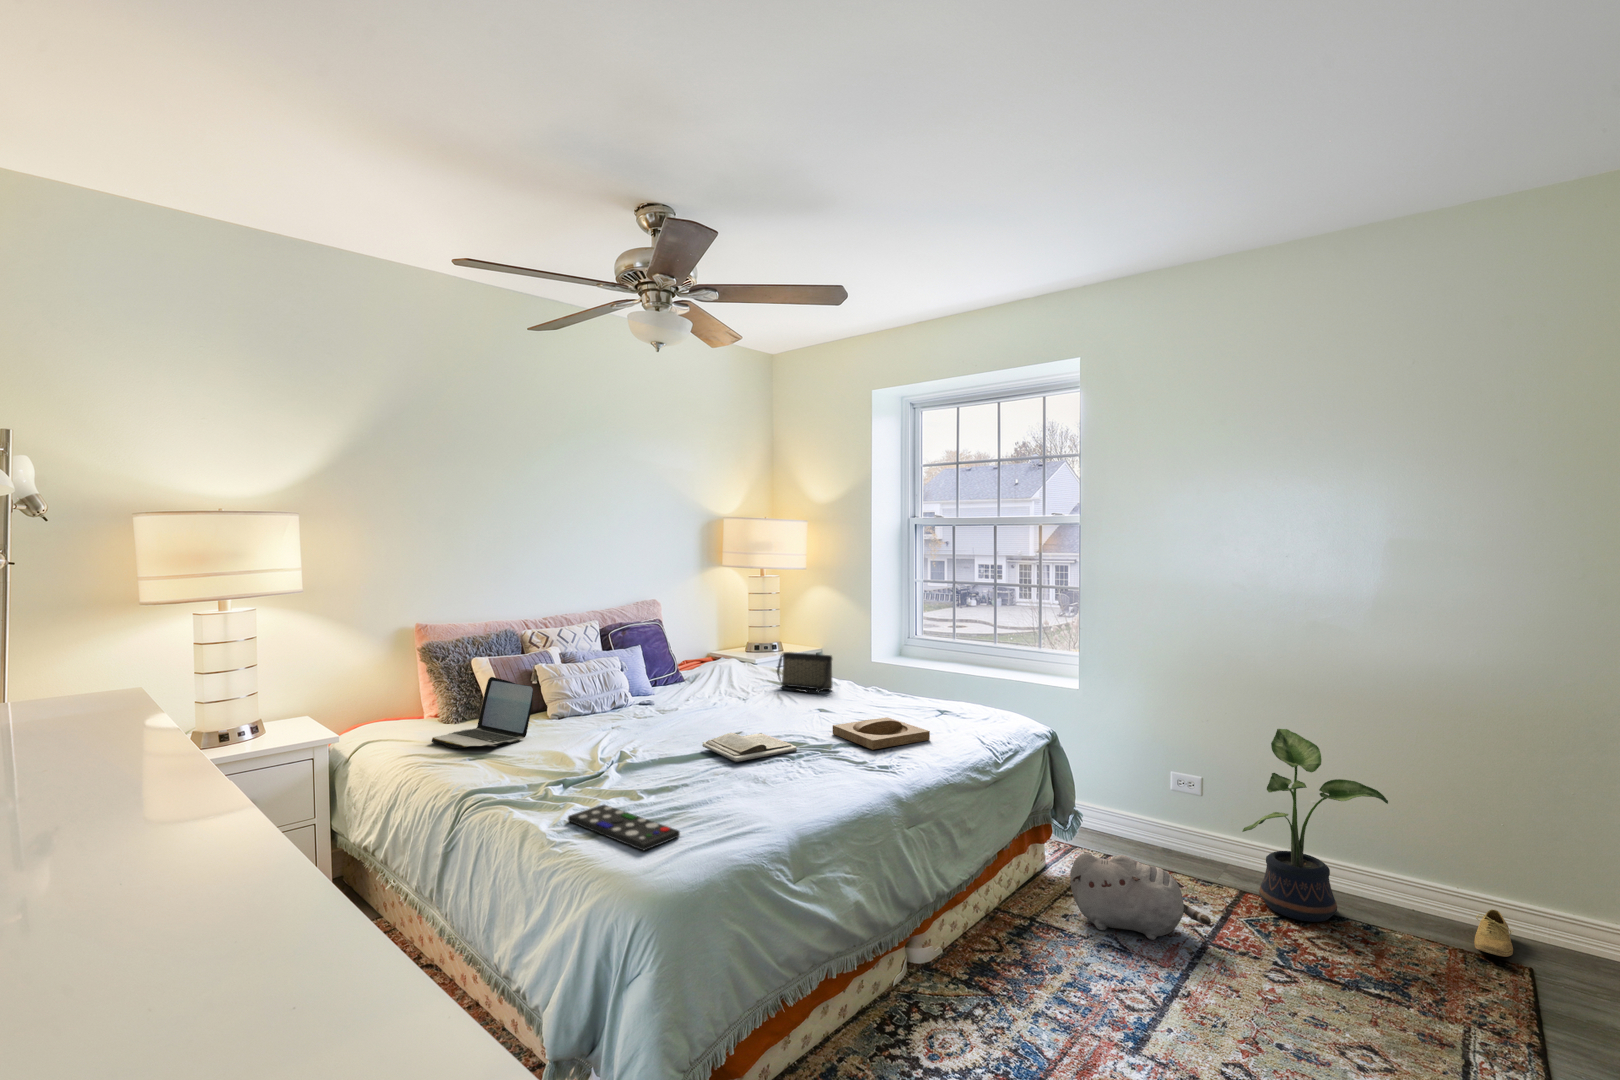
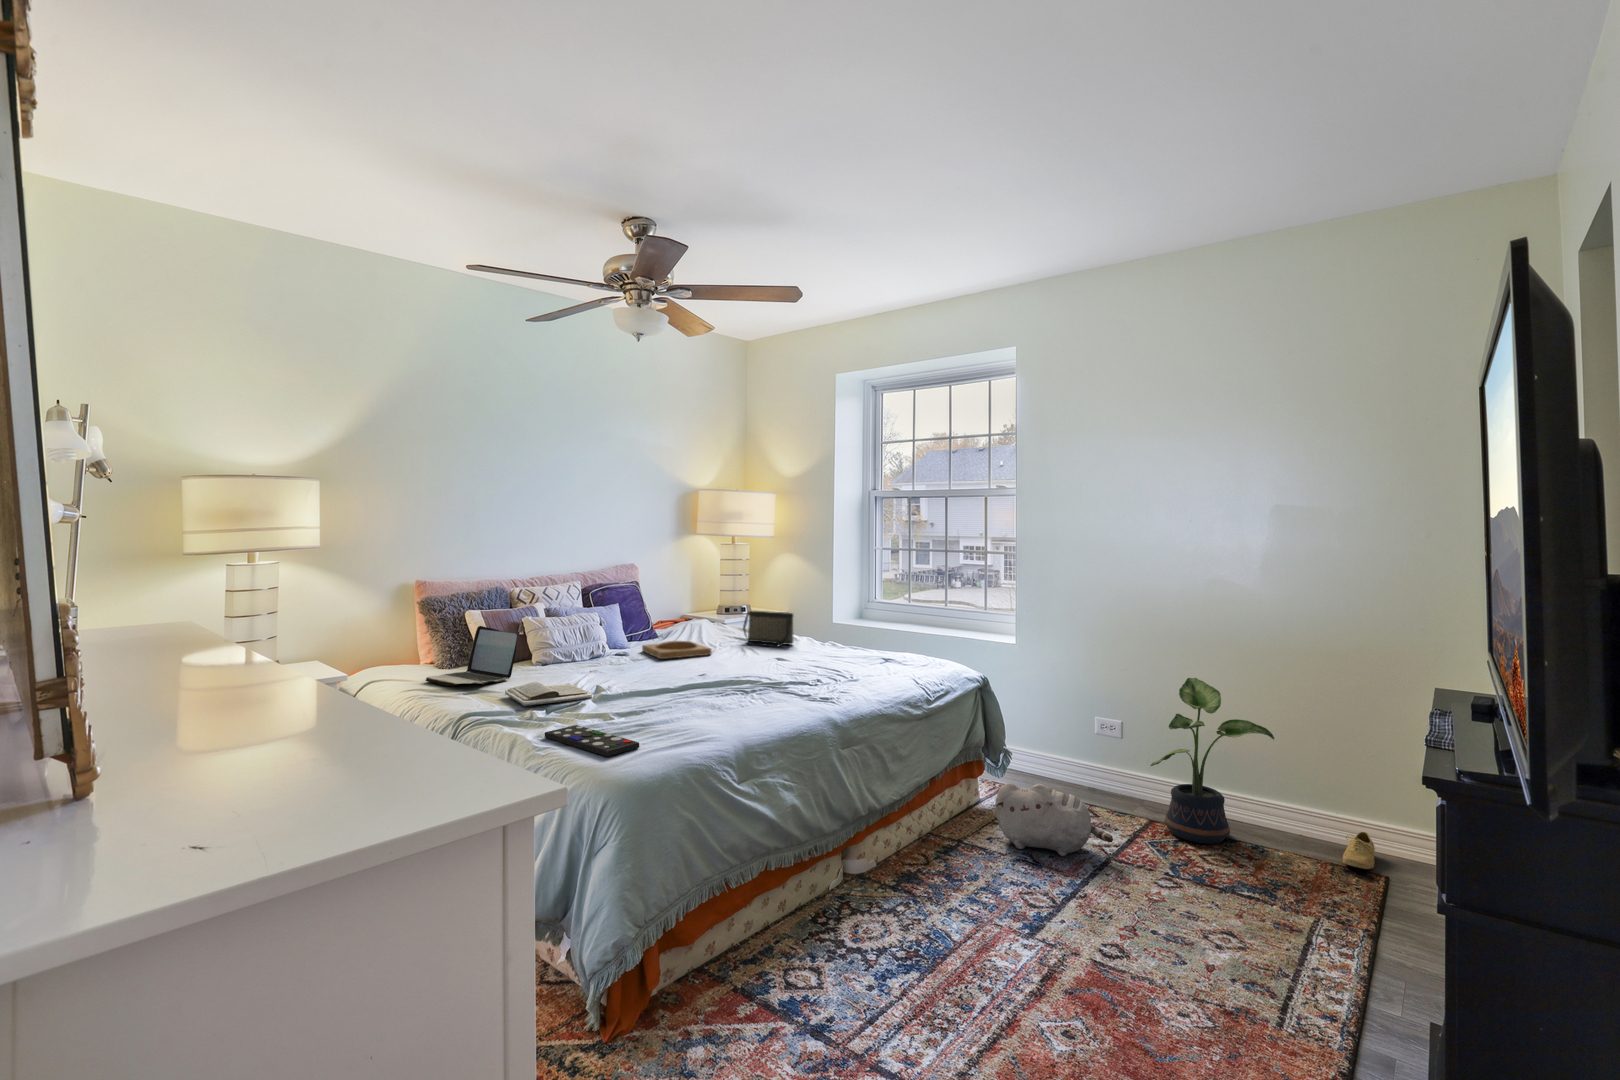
tray: present [833,717,930,750] -> present [642,641,711,659]
book: present [702,733,797,762] -> present [505,682,592,706]

